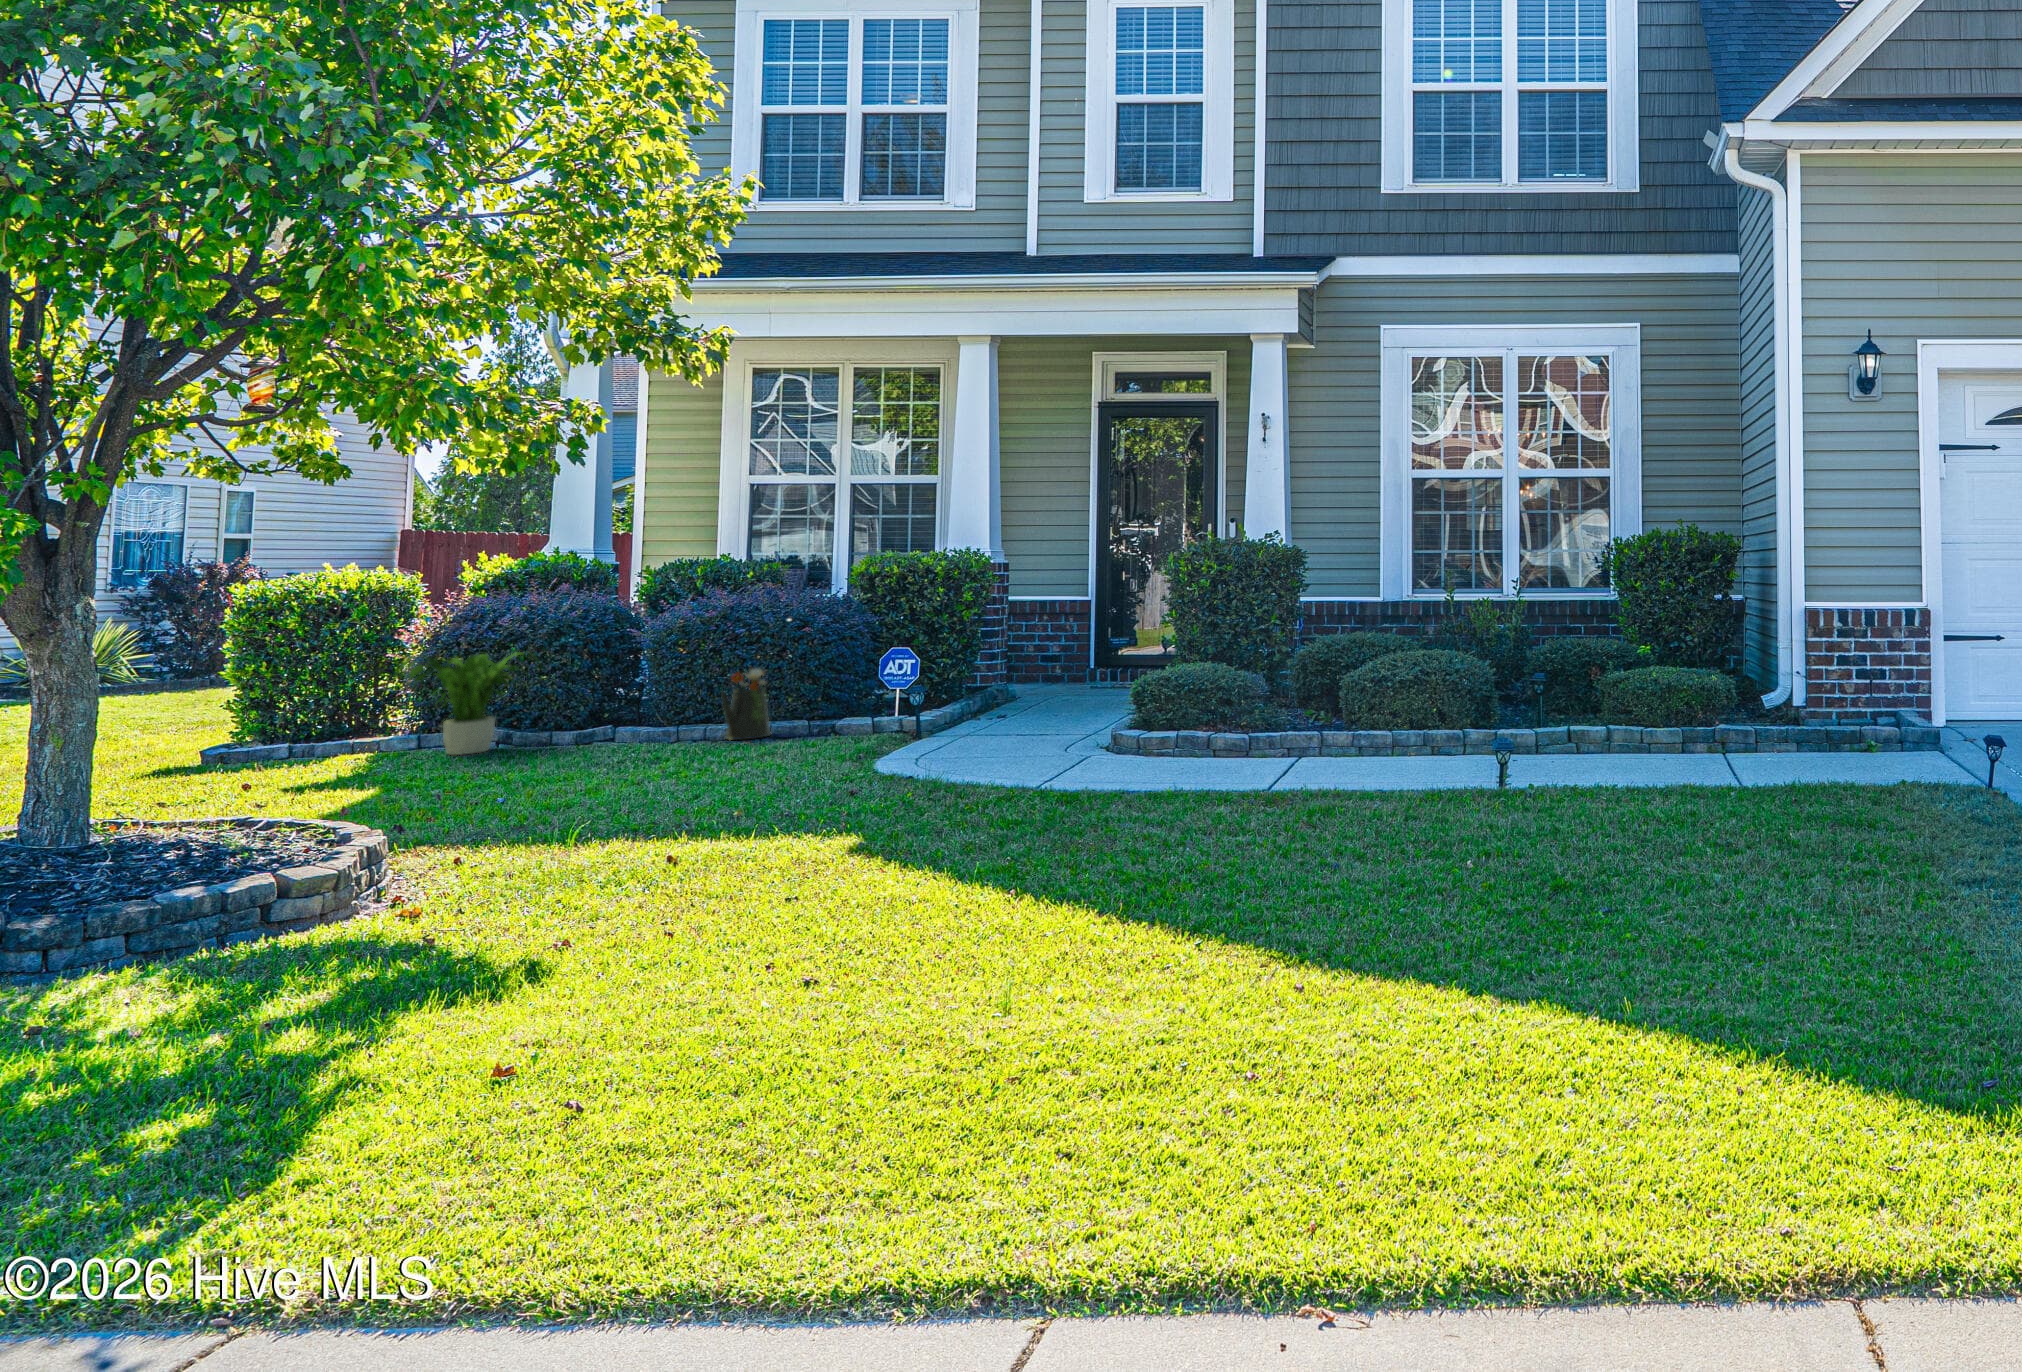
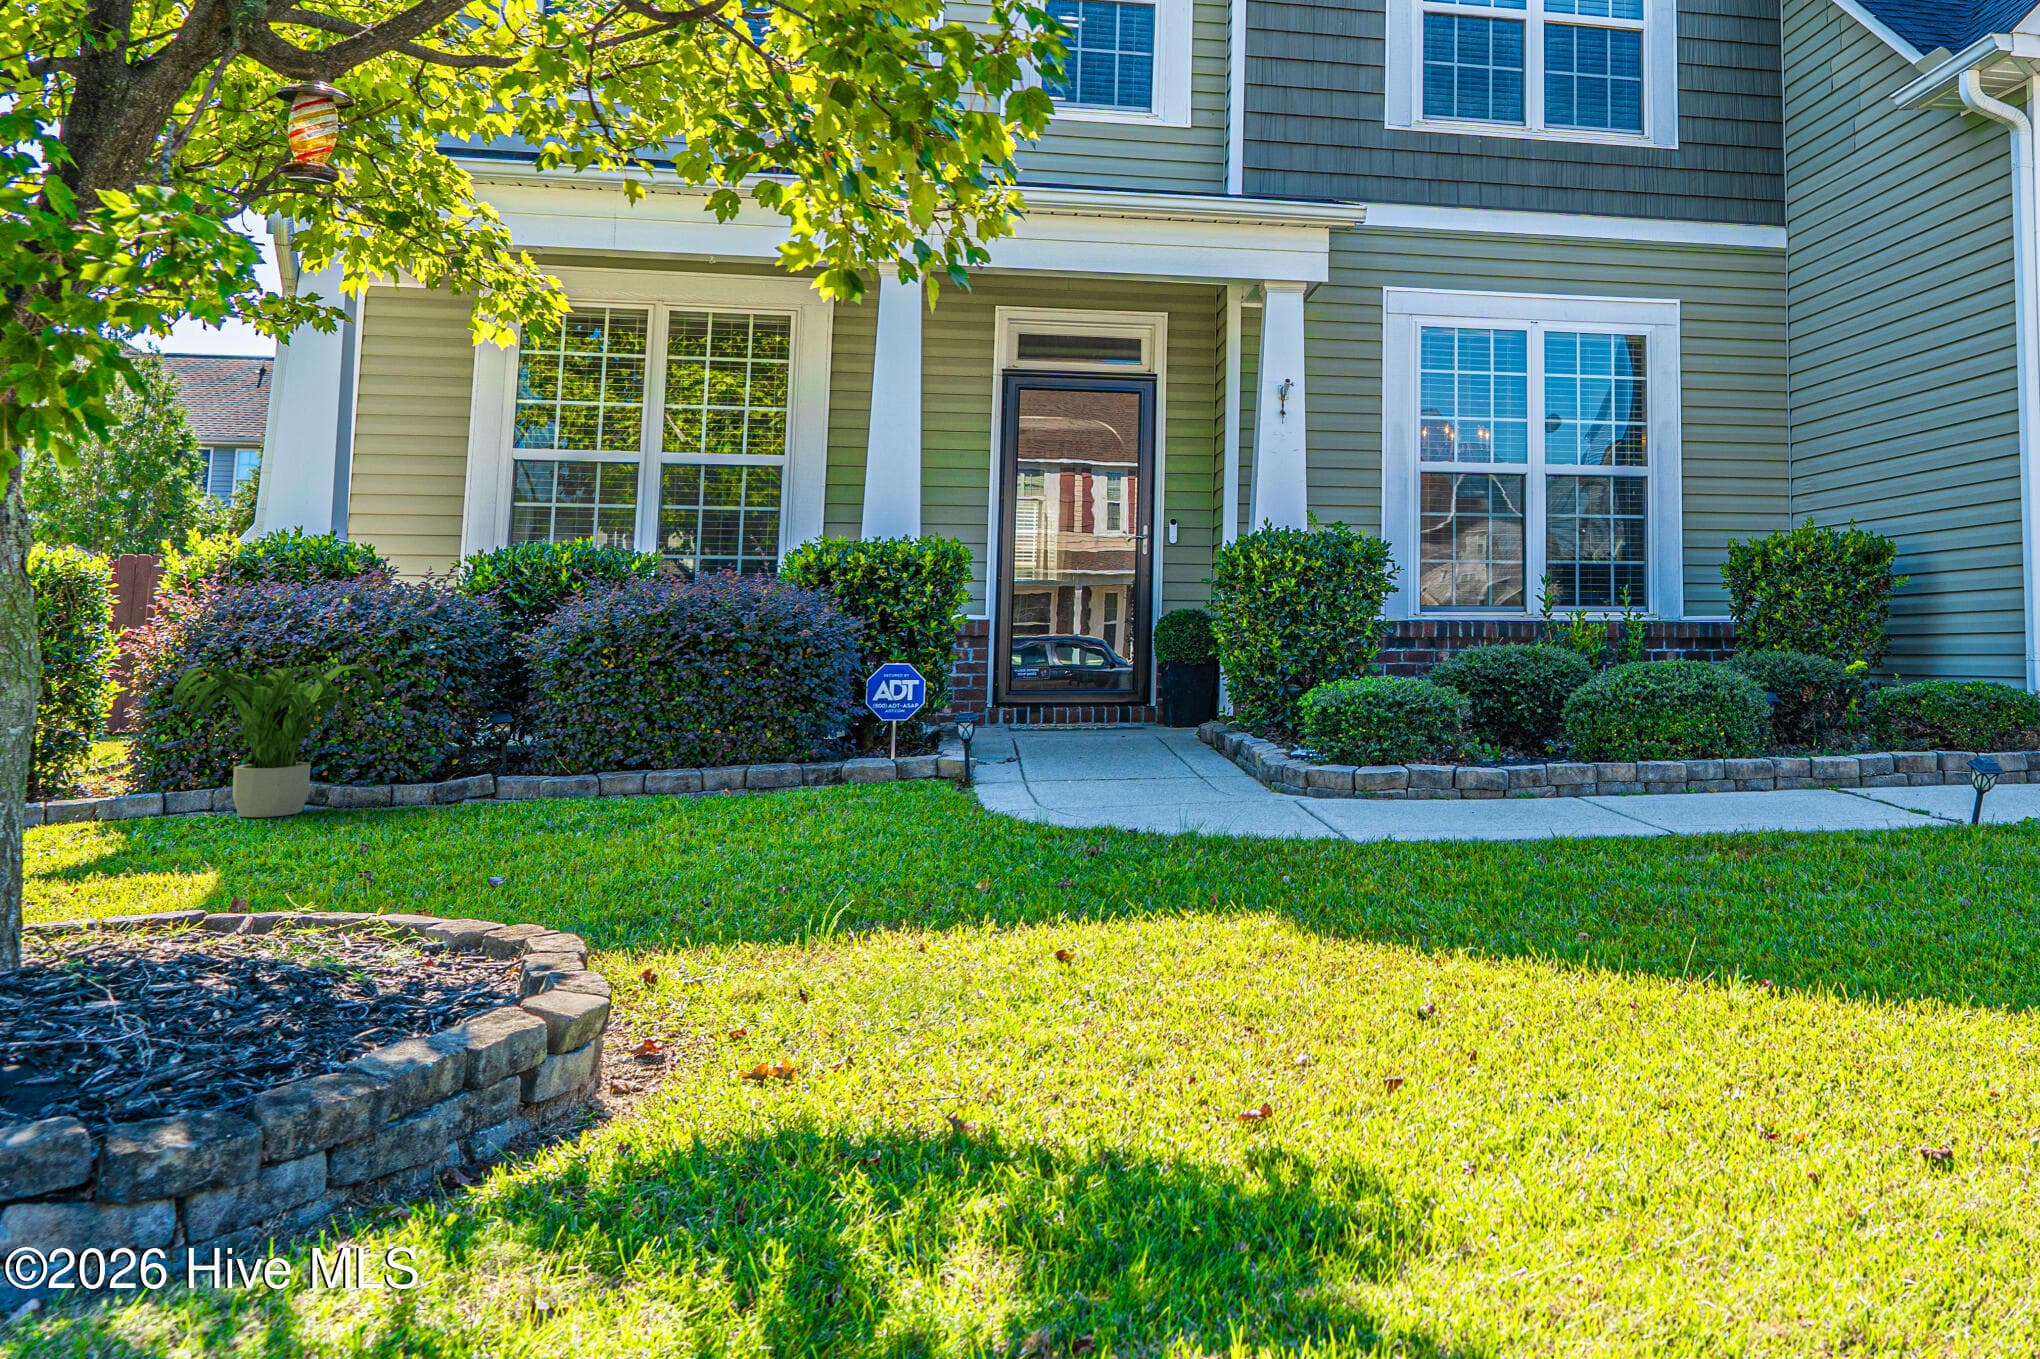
watering can: present [721,668,771,740] -> none [665,682,731,791]

